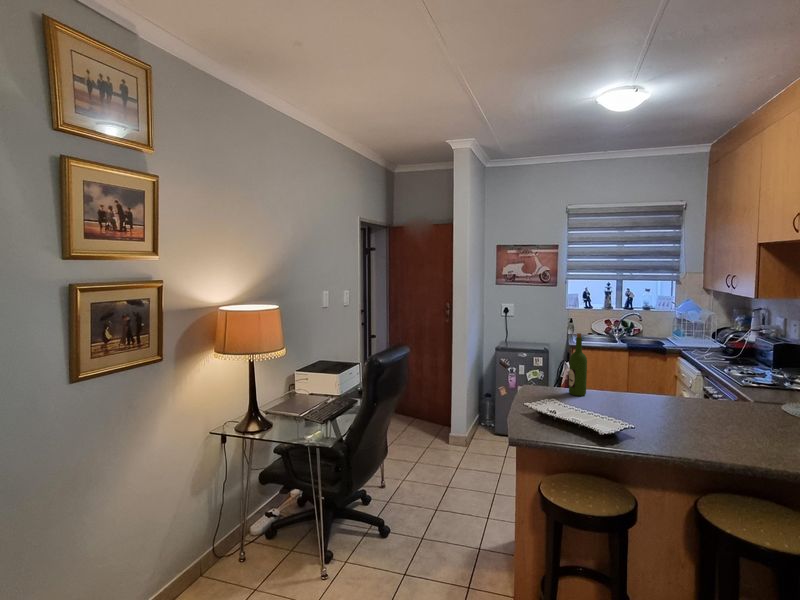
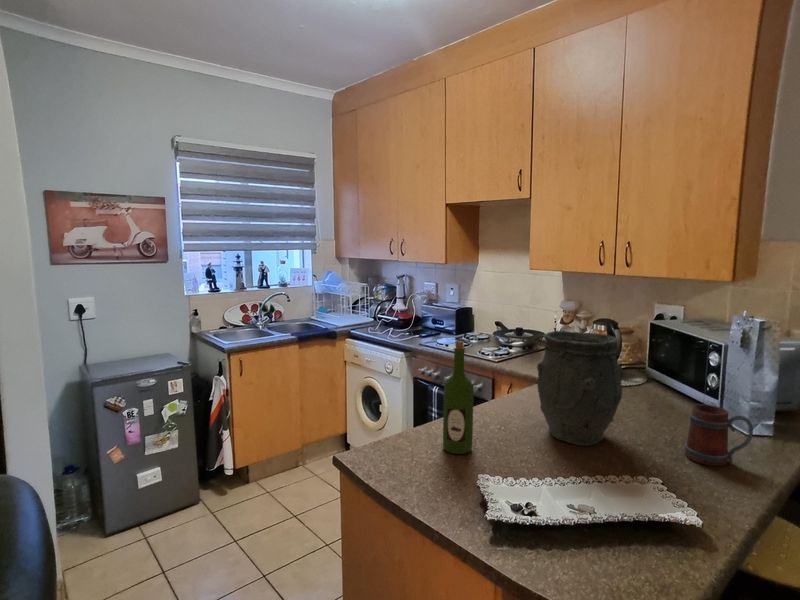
vase: none [632,340,693,416] -> present [537,331,623,446]
mug: none [698,400,733,443] -> present [685,404,753,466]

